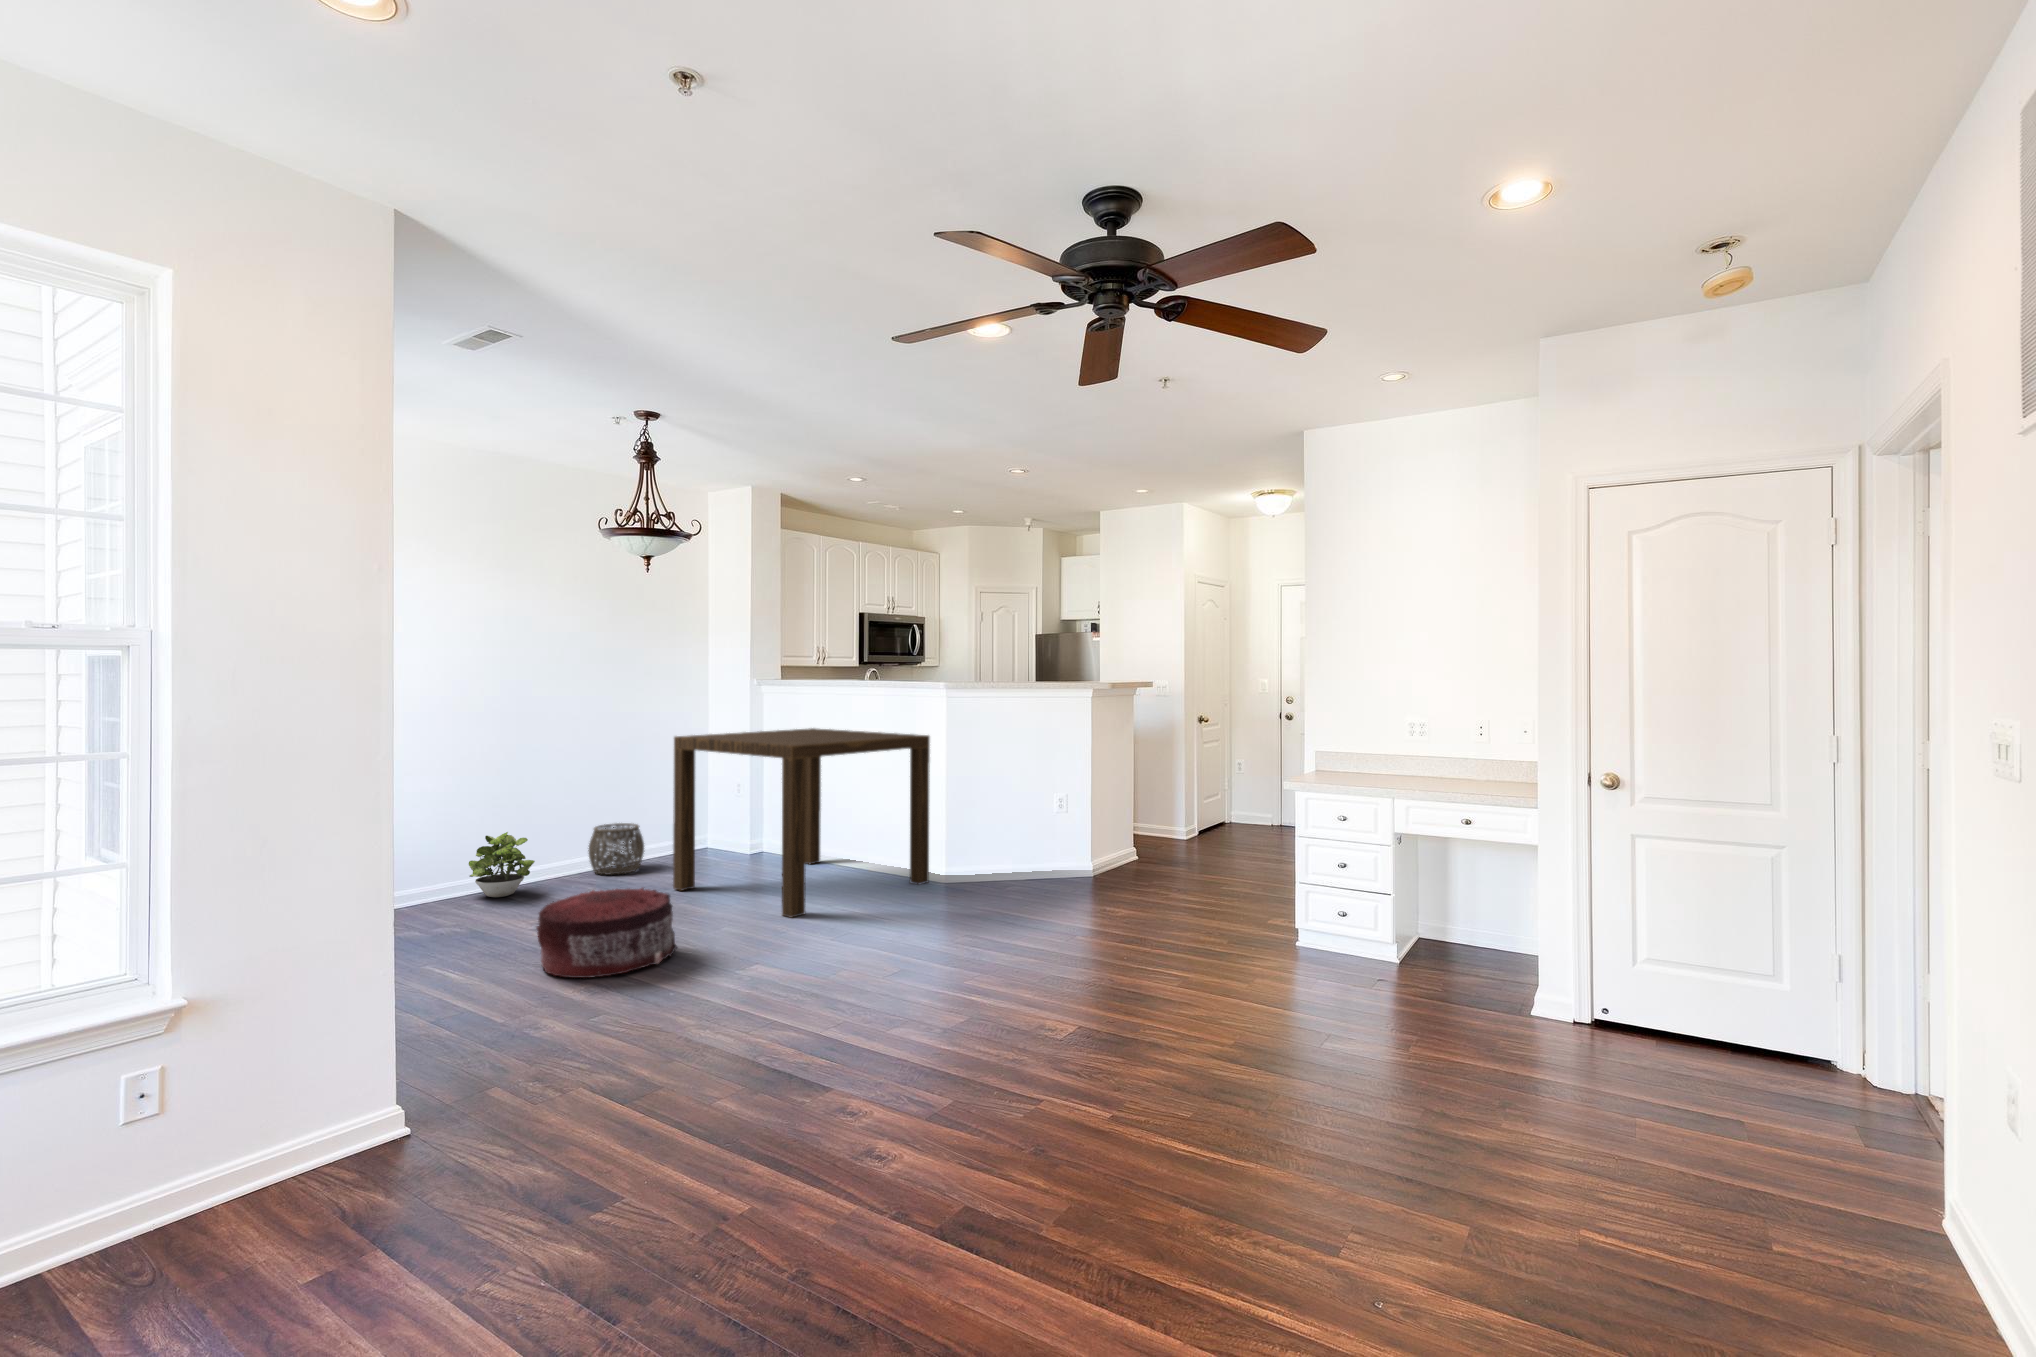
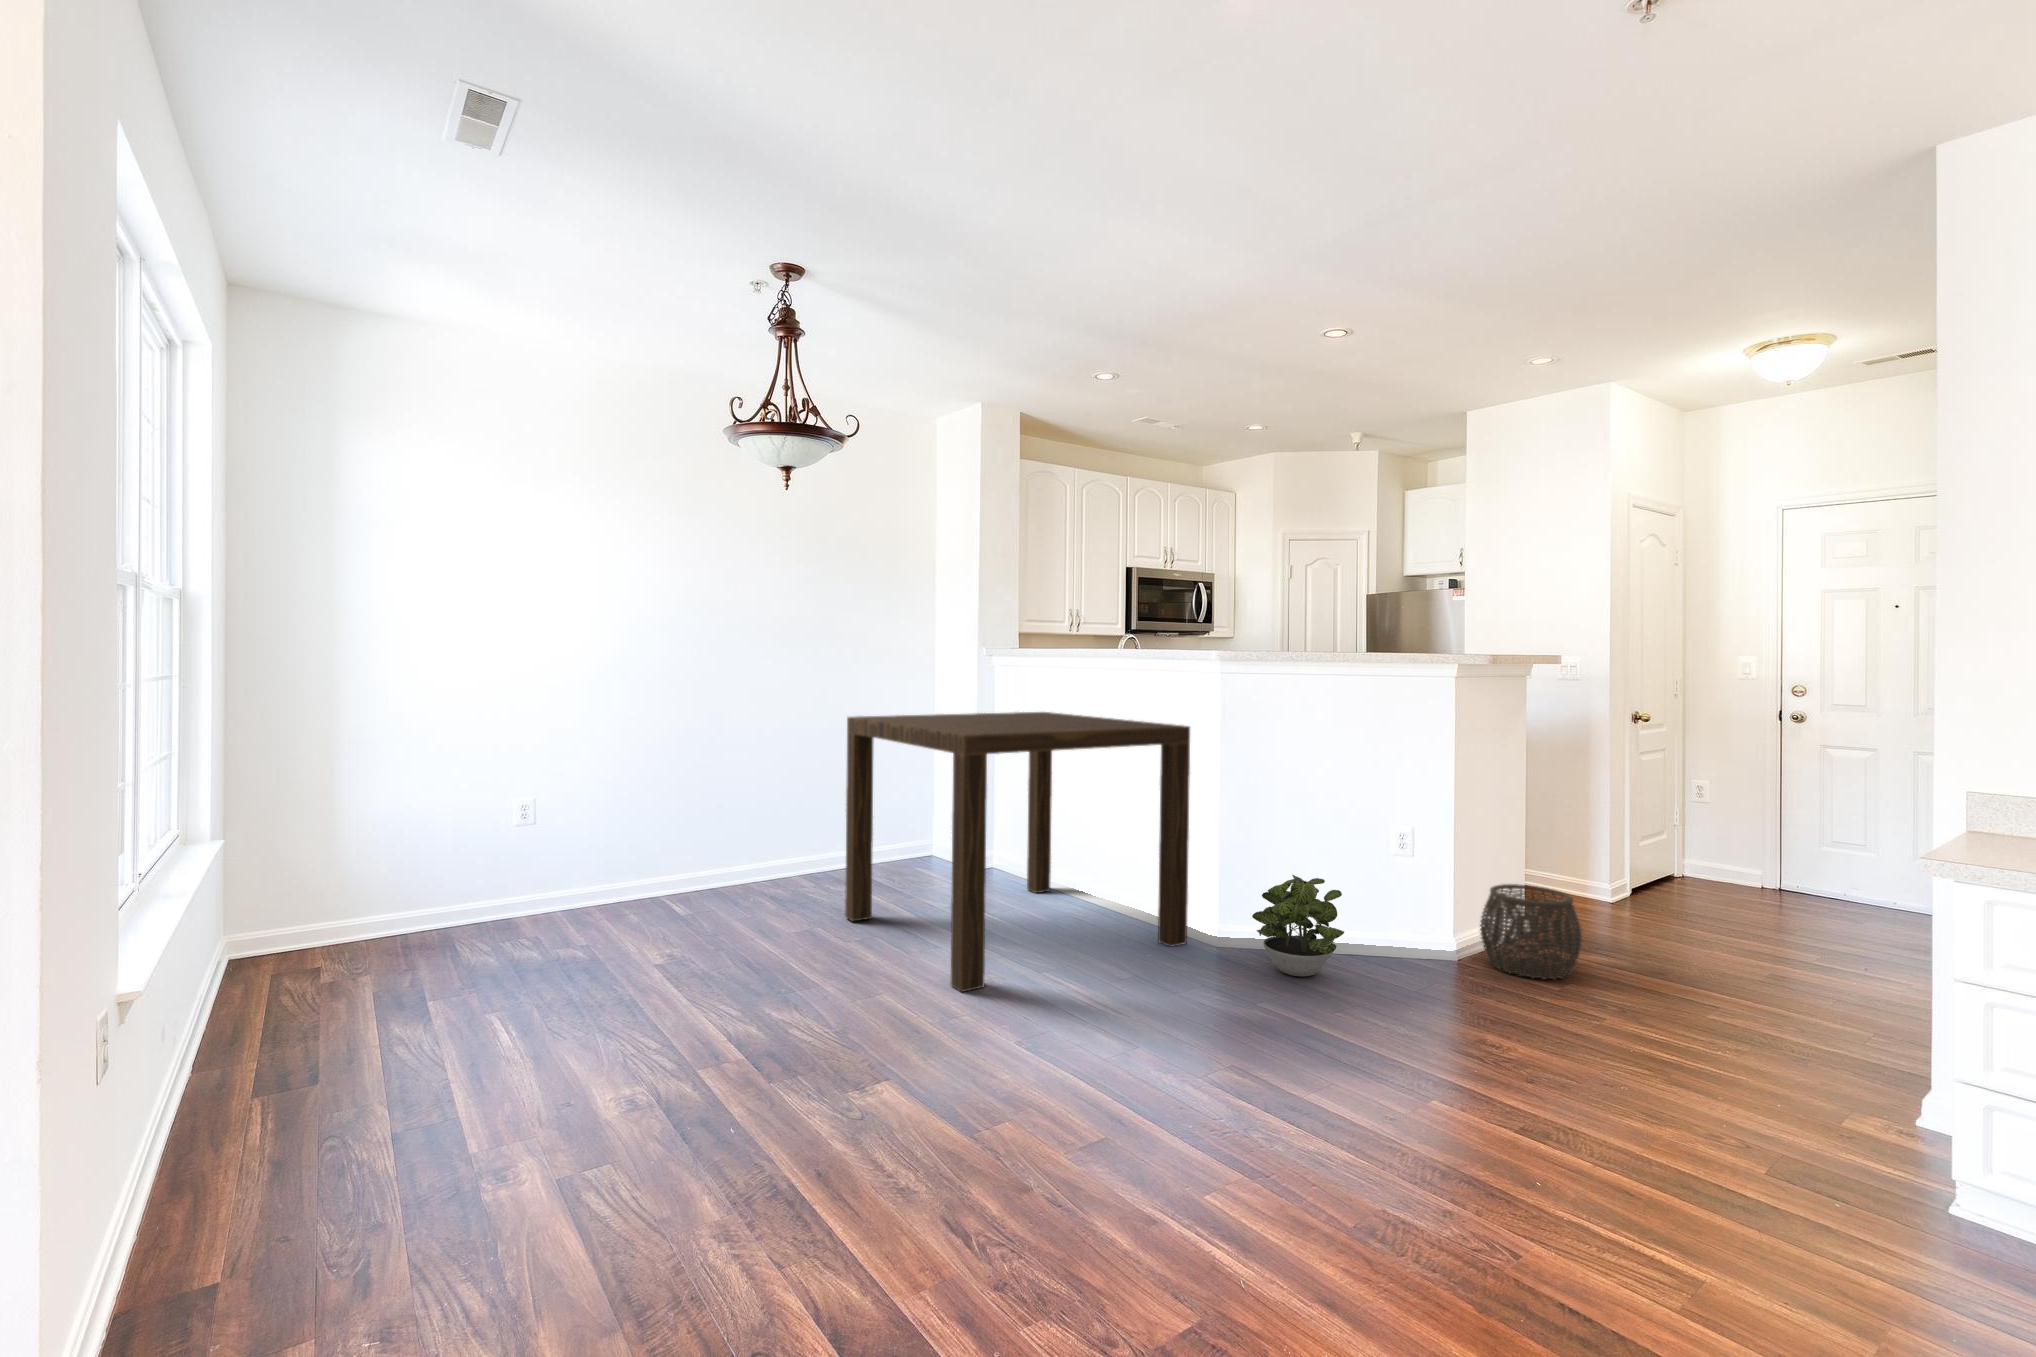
woven basket: present [588,823,644,875] -> present [1480,884,1582,980]
potted plant: present [469,832,535,897] -> present [1252,875,1344,977]
pouf: present [536,888,677,978] -> none [560,932,764,1085]

